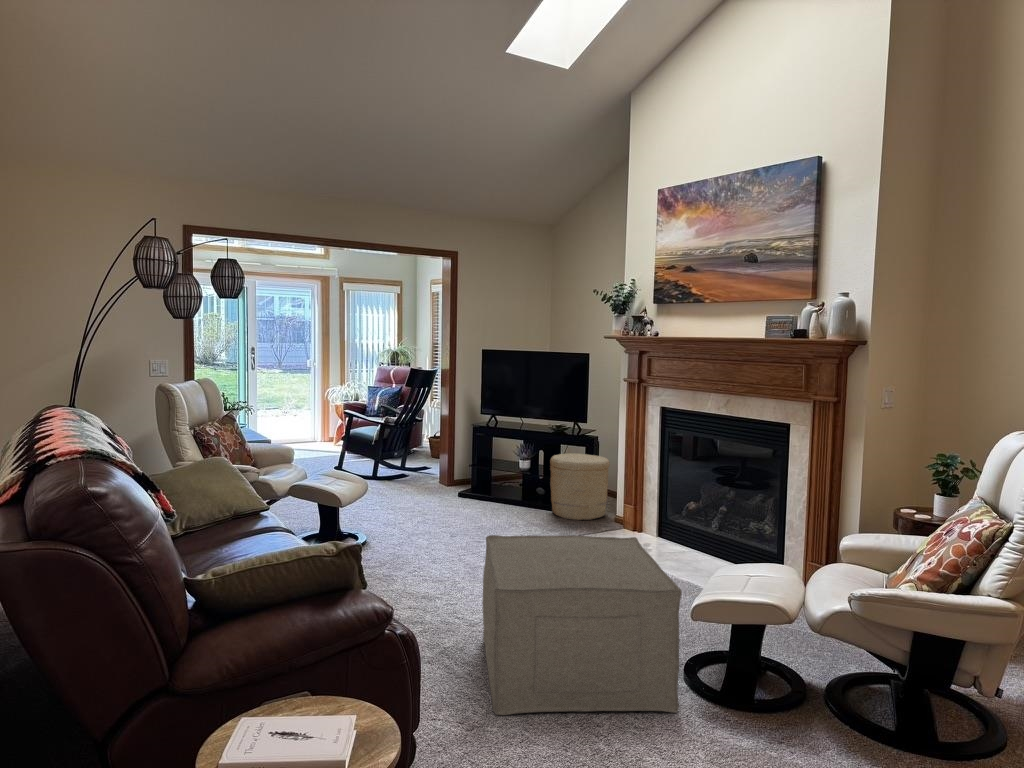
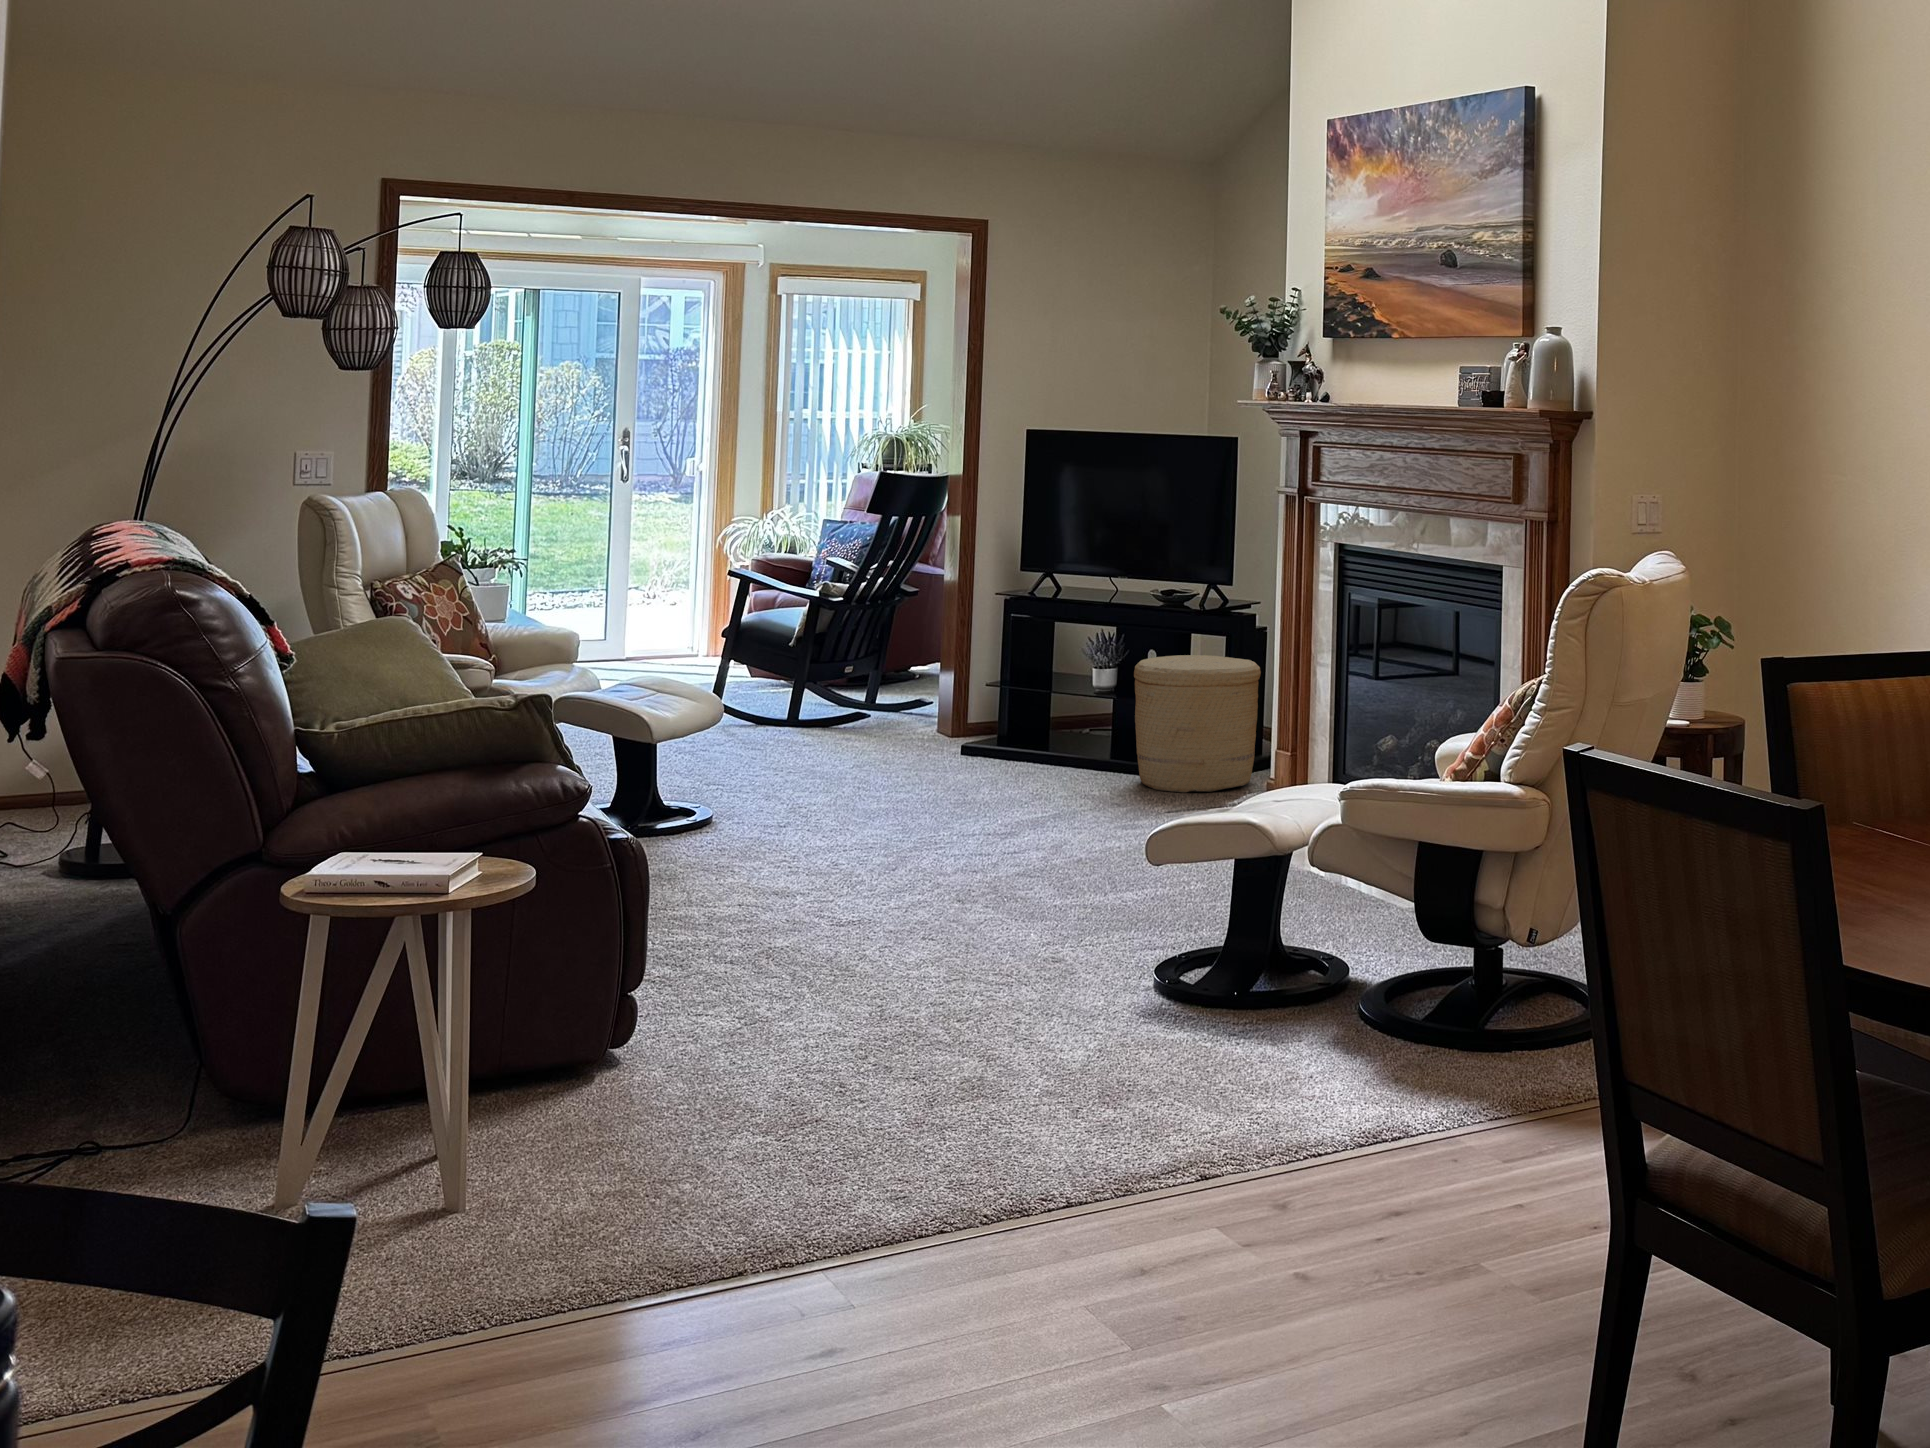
ottoman: present [482,535,682,715] -> none [787,756,1108,1009]

